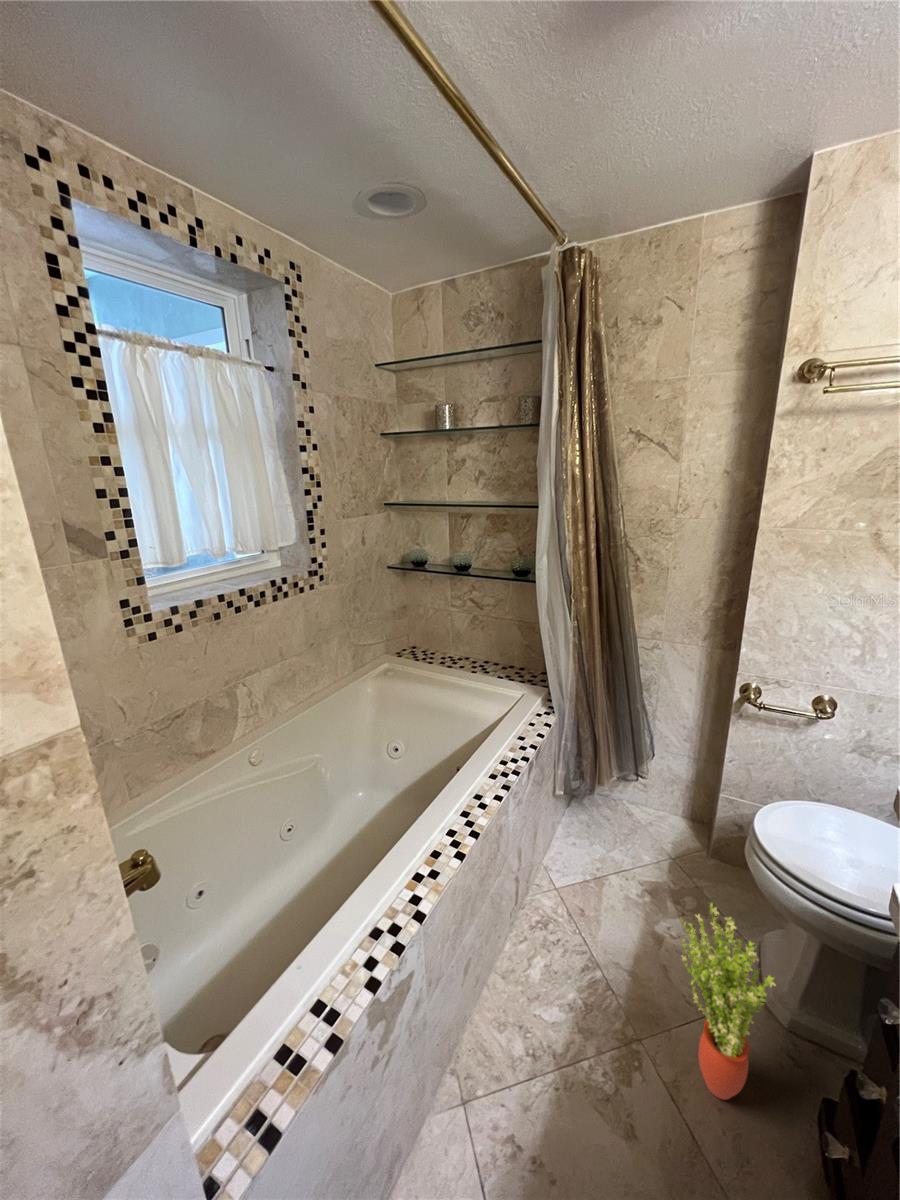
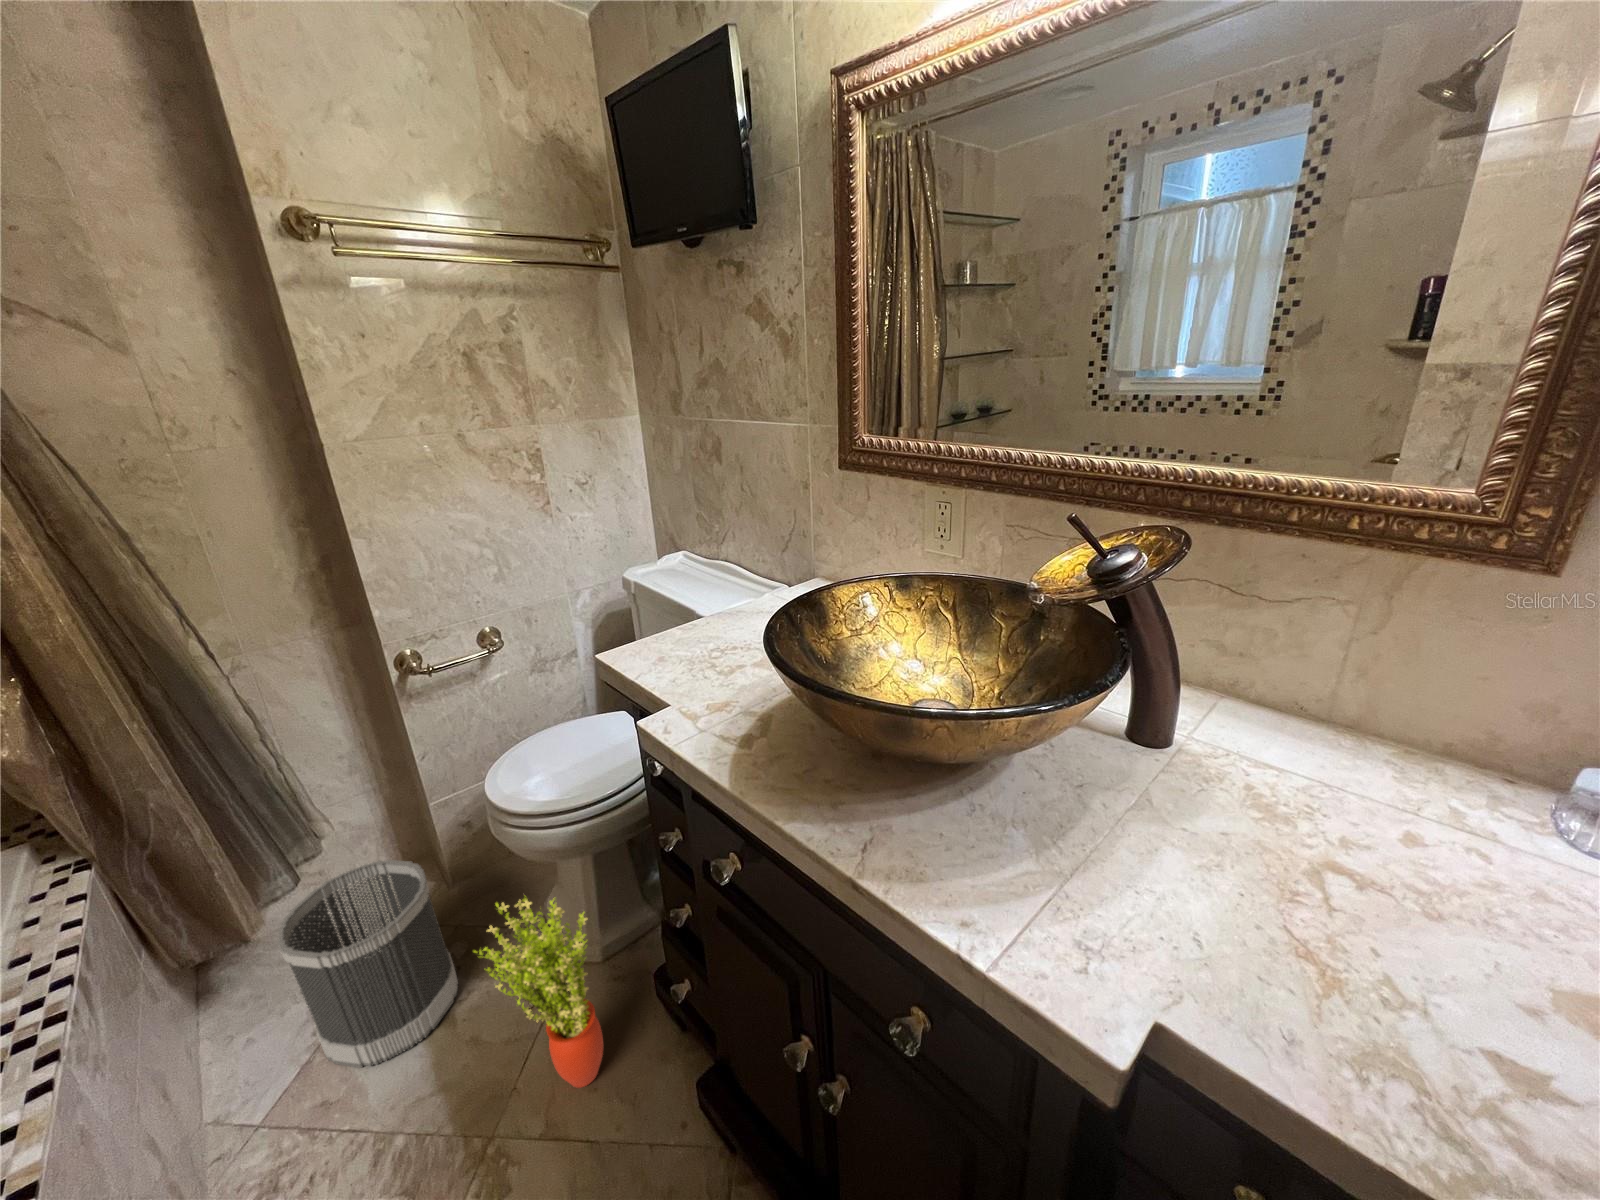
wastebasket: none [595,795,690,935] -> present [278,860,458,1068]

